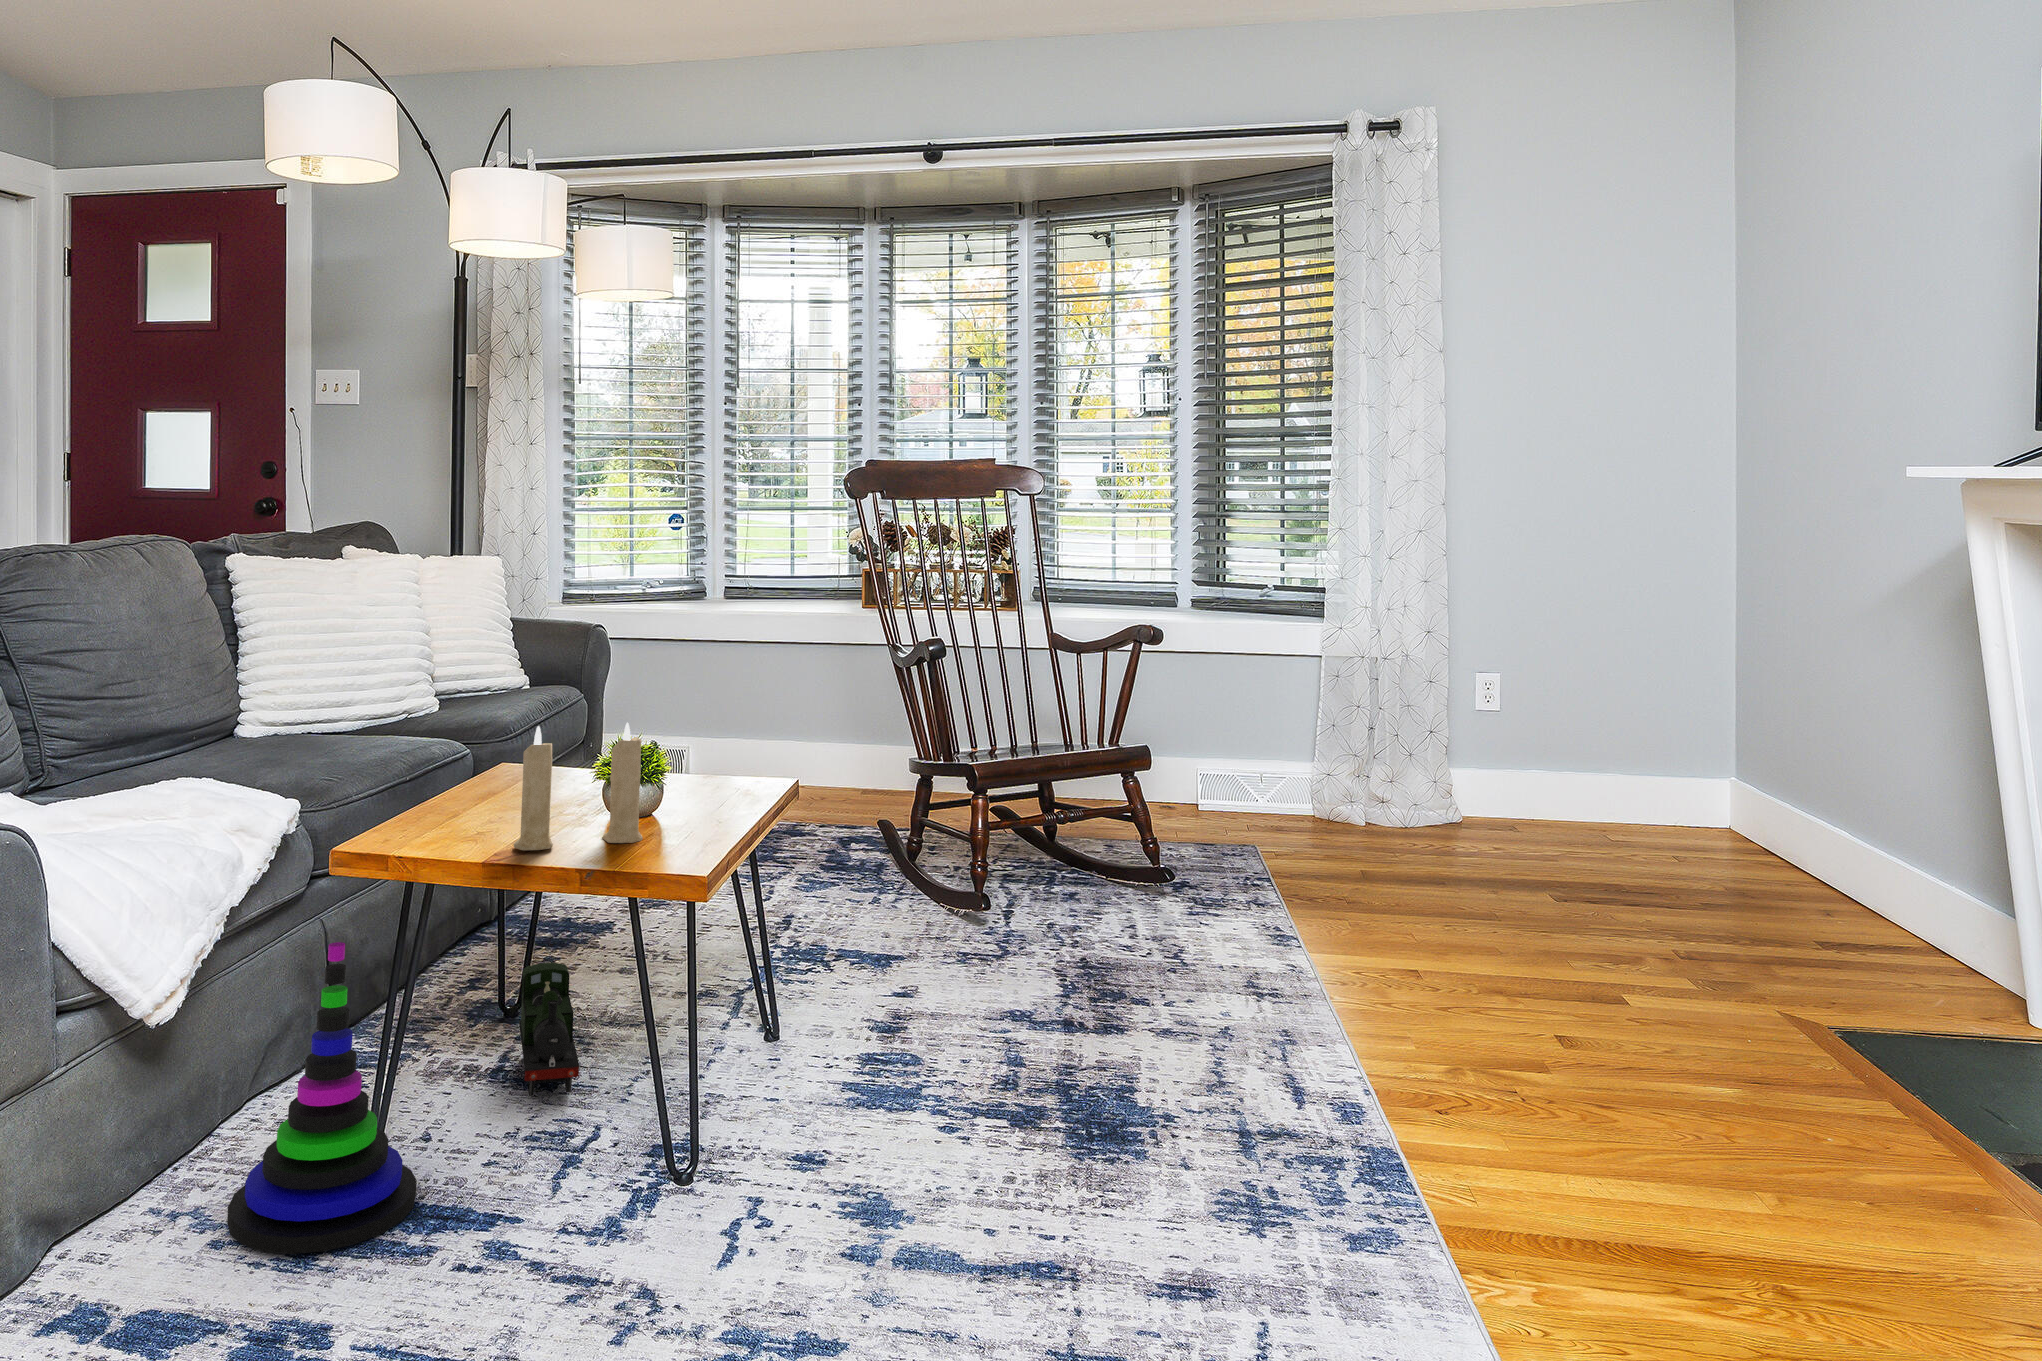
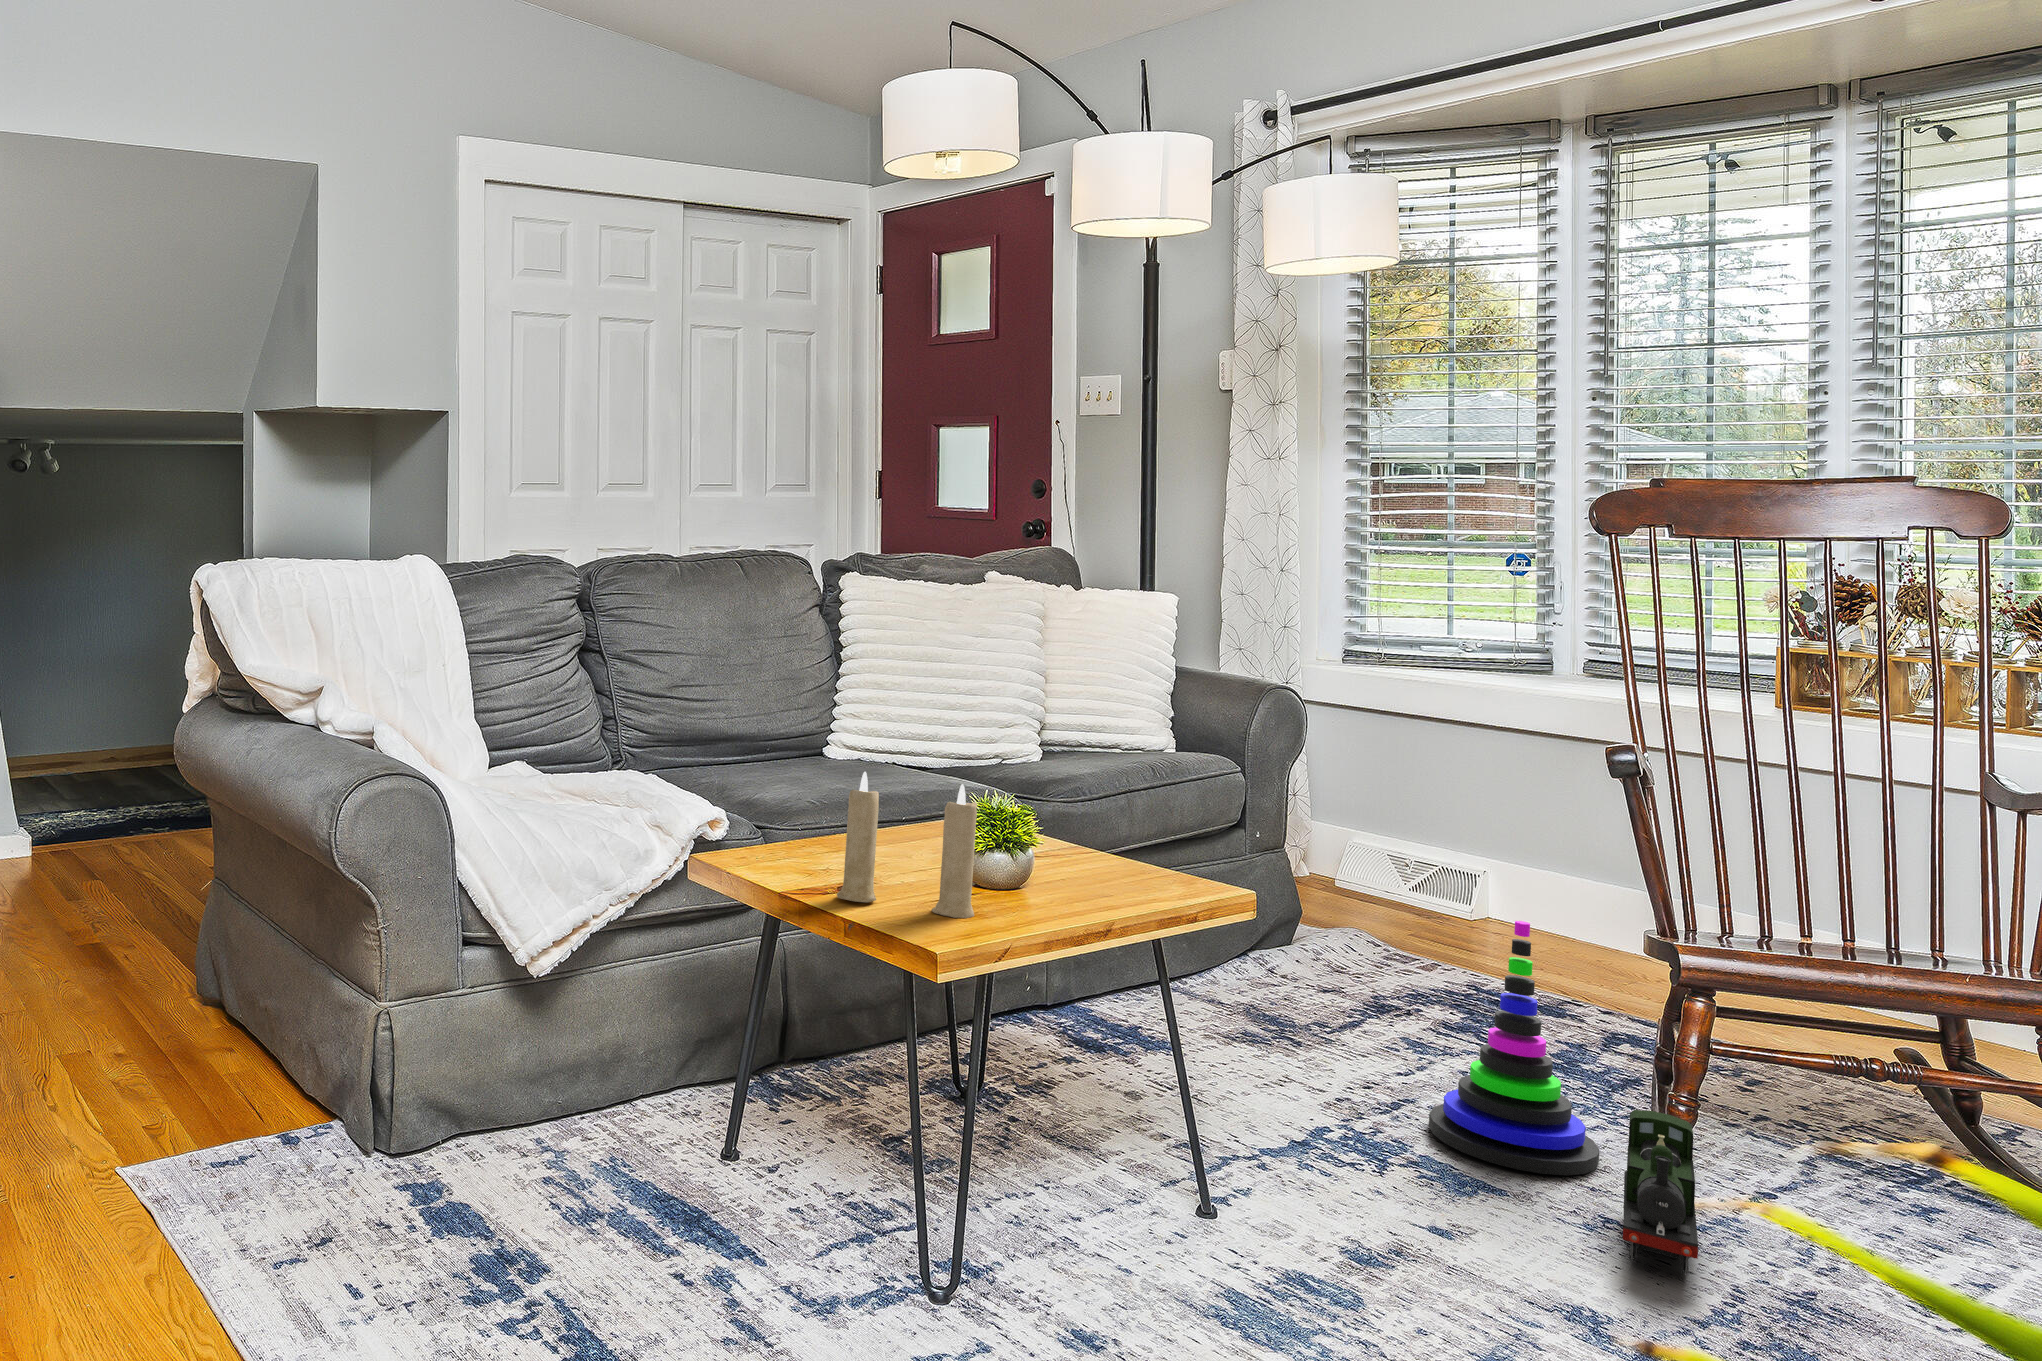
stacking toy: present [227,942,417,1254] -> present [1429,921,1599,1175]
toy train: present [519,963,579,1096] -> present [1623,1110,1698,1275]

